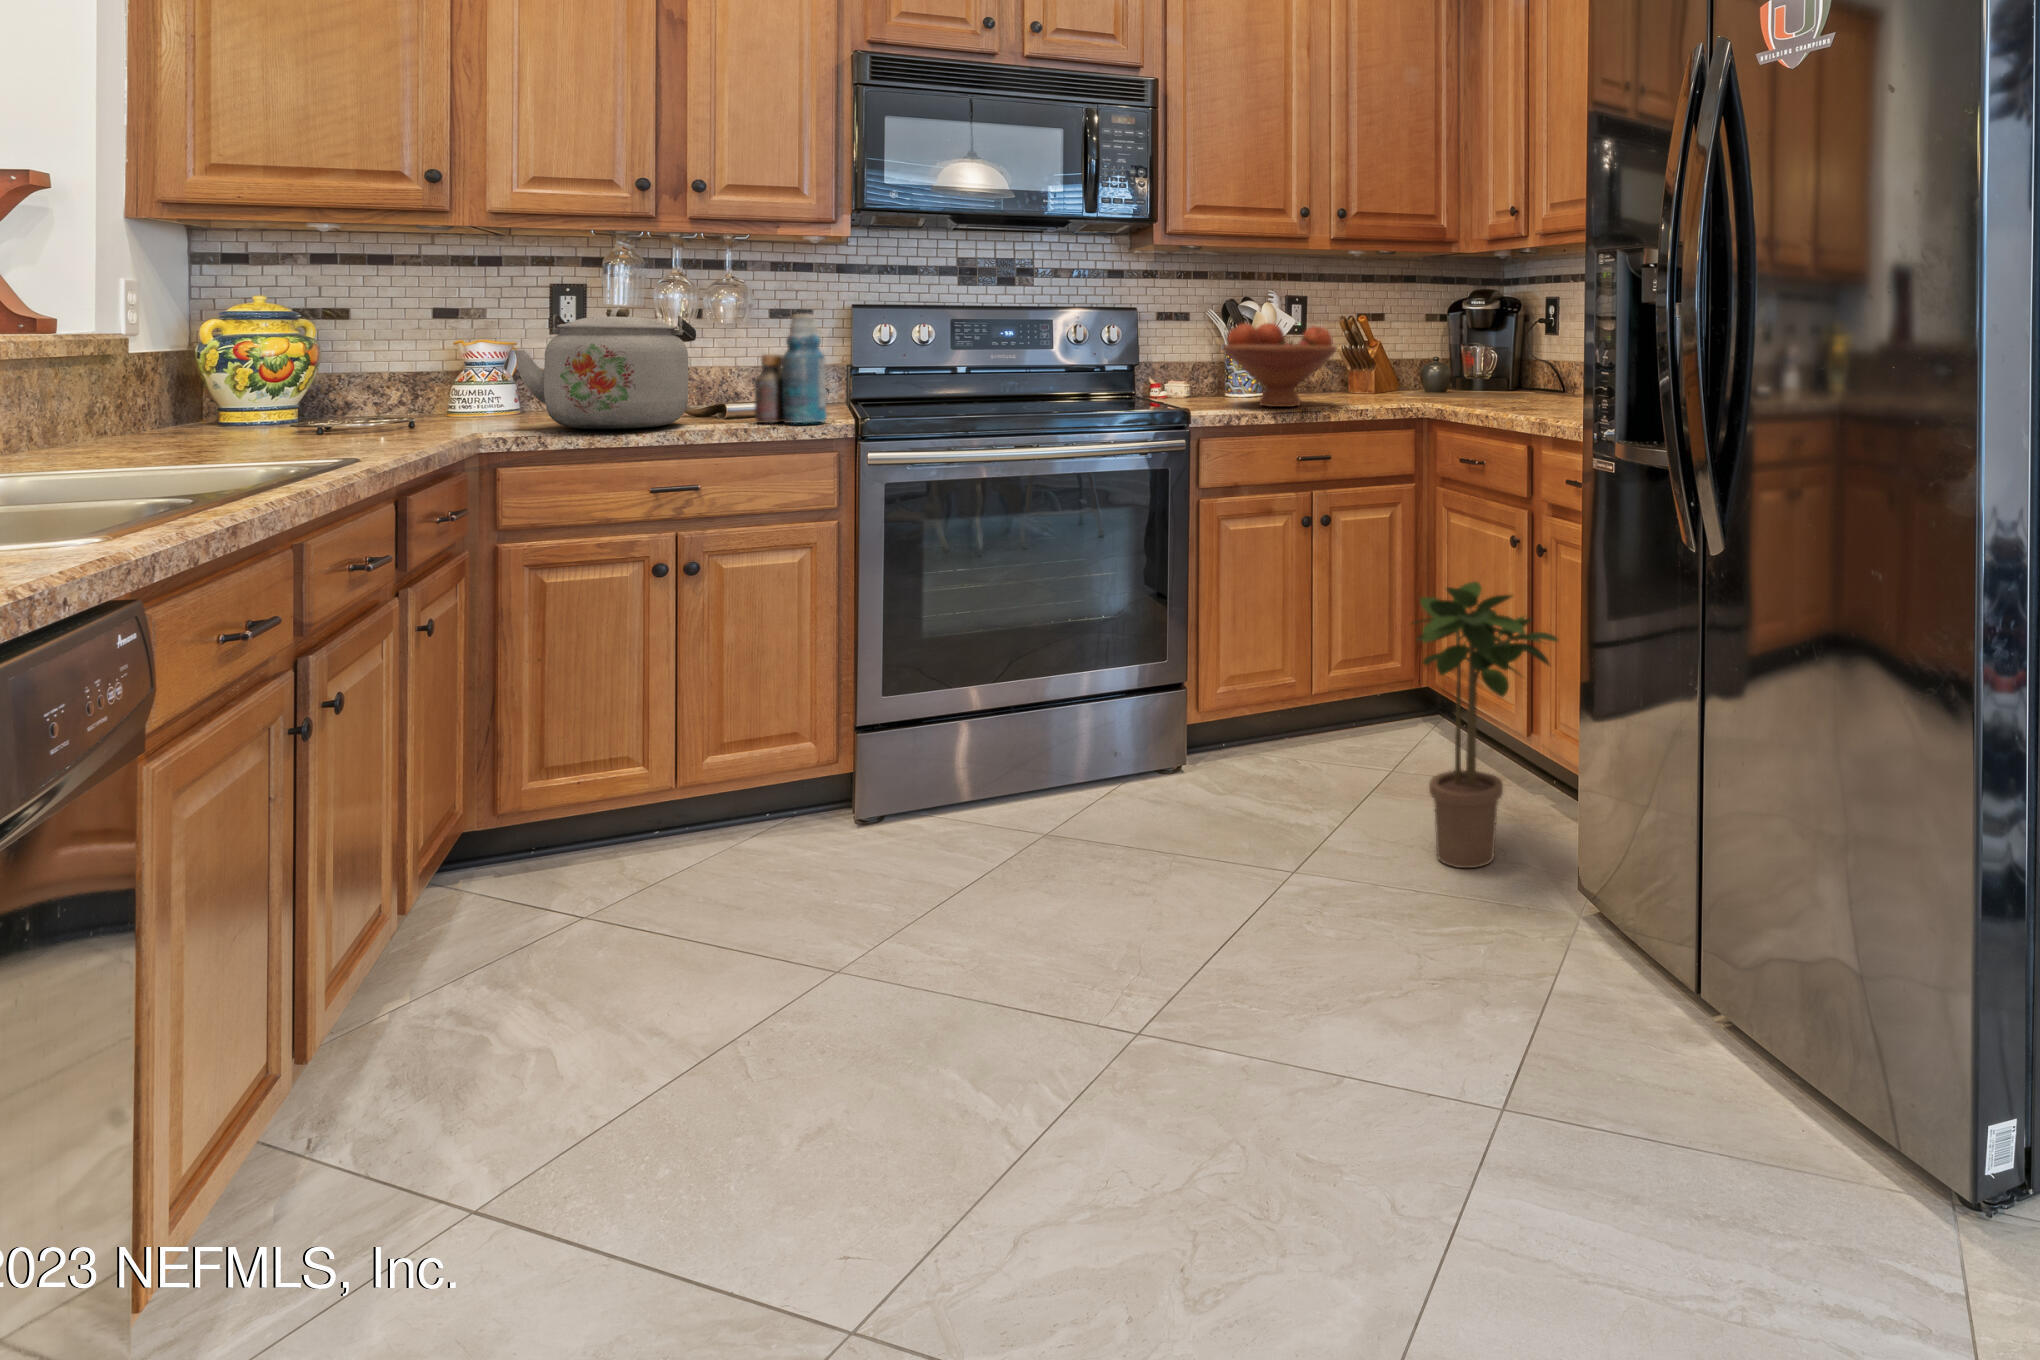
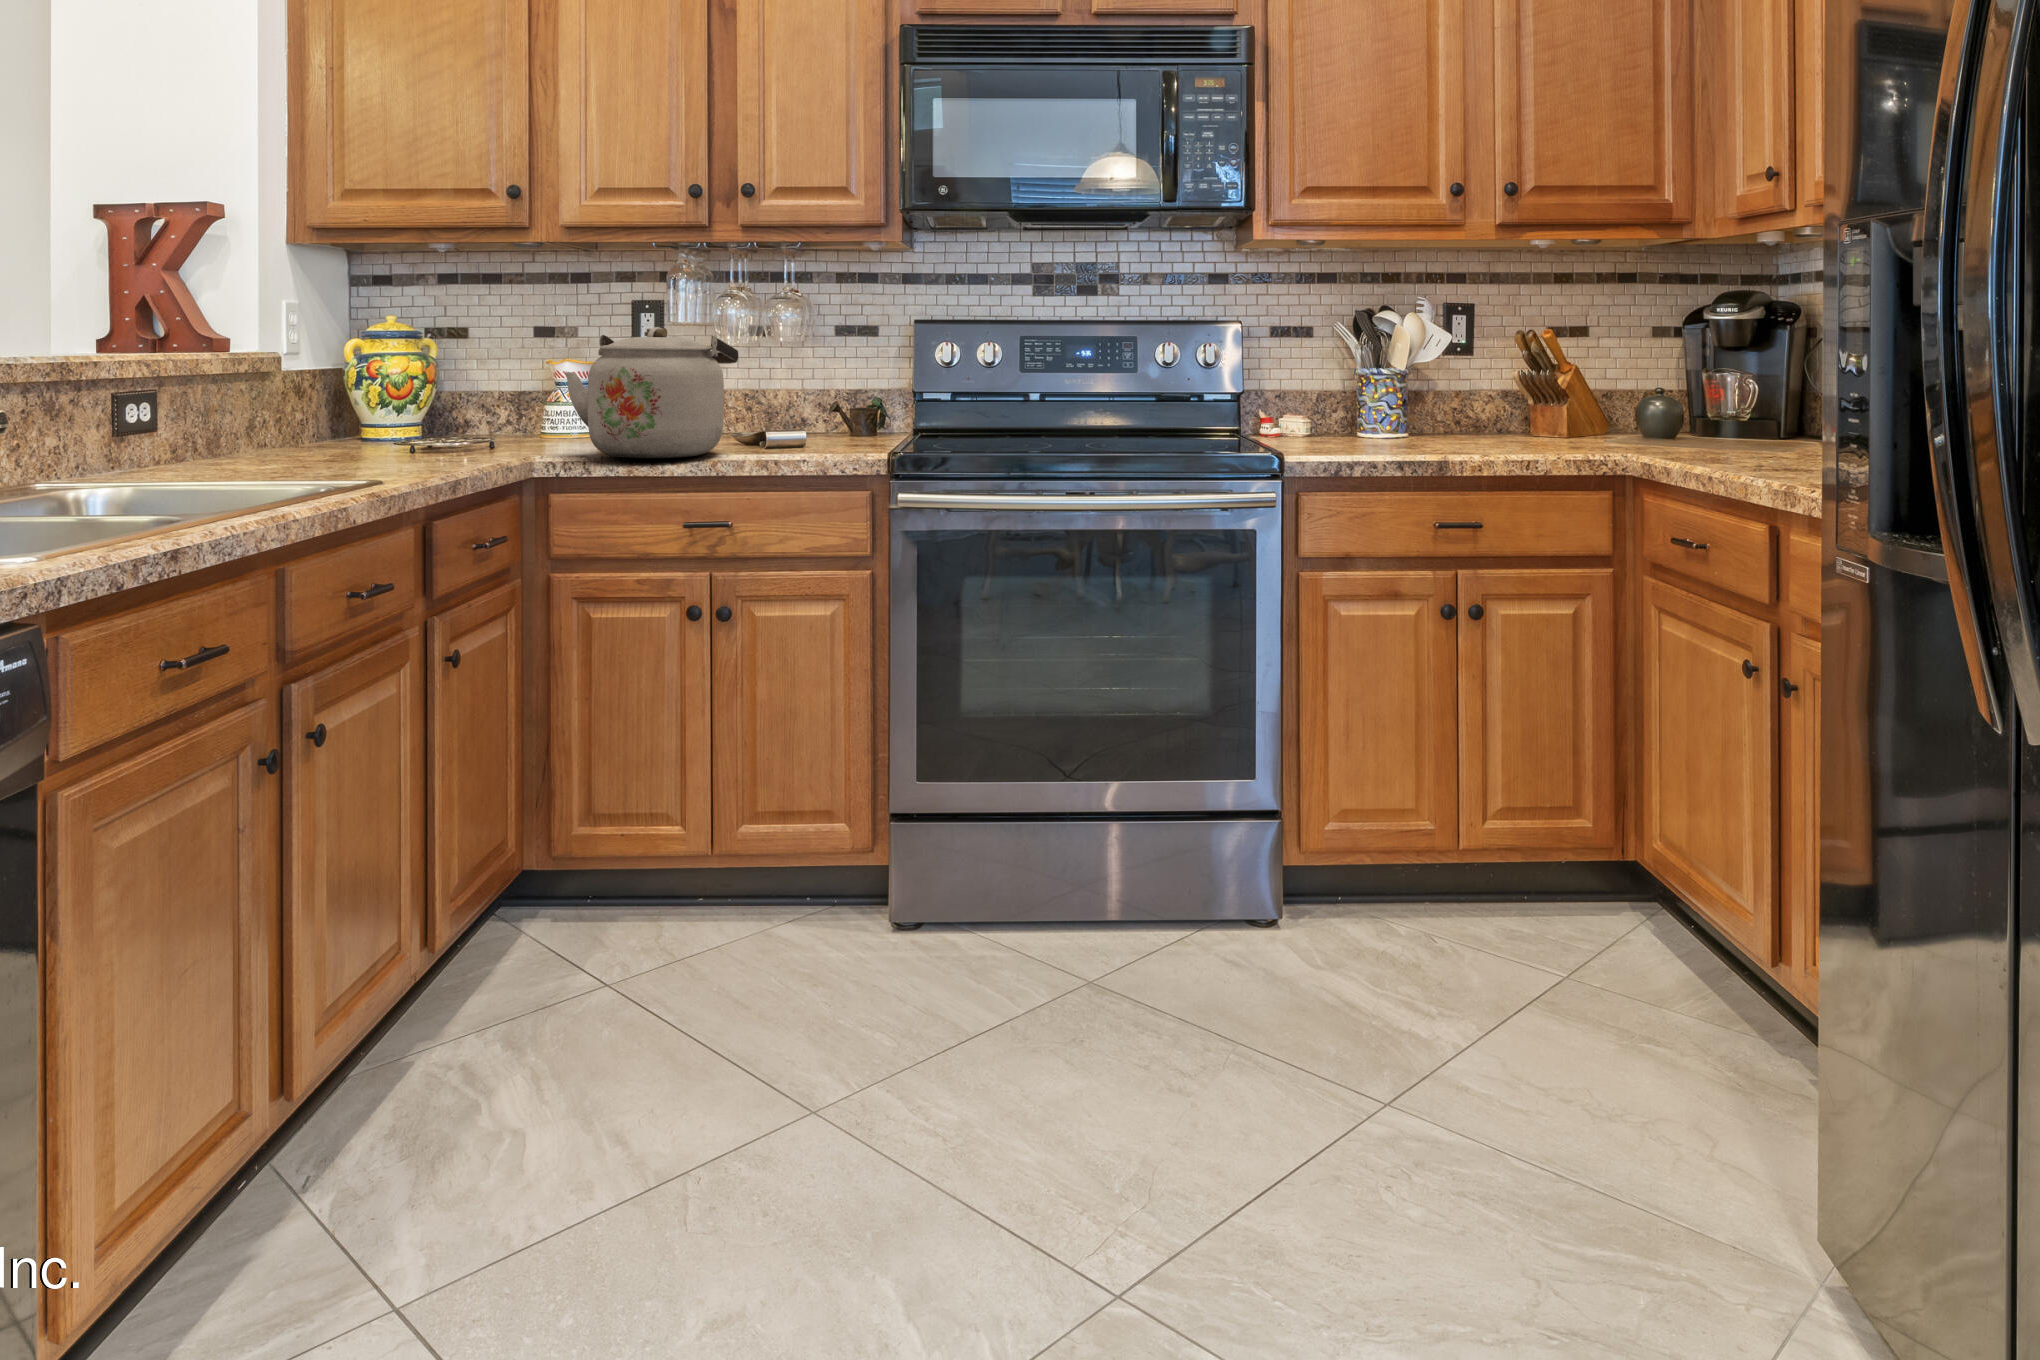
bottle: present [755,314,827,423] -> none [787,332,858,457]
fruit bowl: present [1224,323,1337,407] -> none [1335,338,1492,451]
potted plant: present [1413,582,1558,868] -> none [1555,726,1788,1163]

